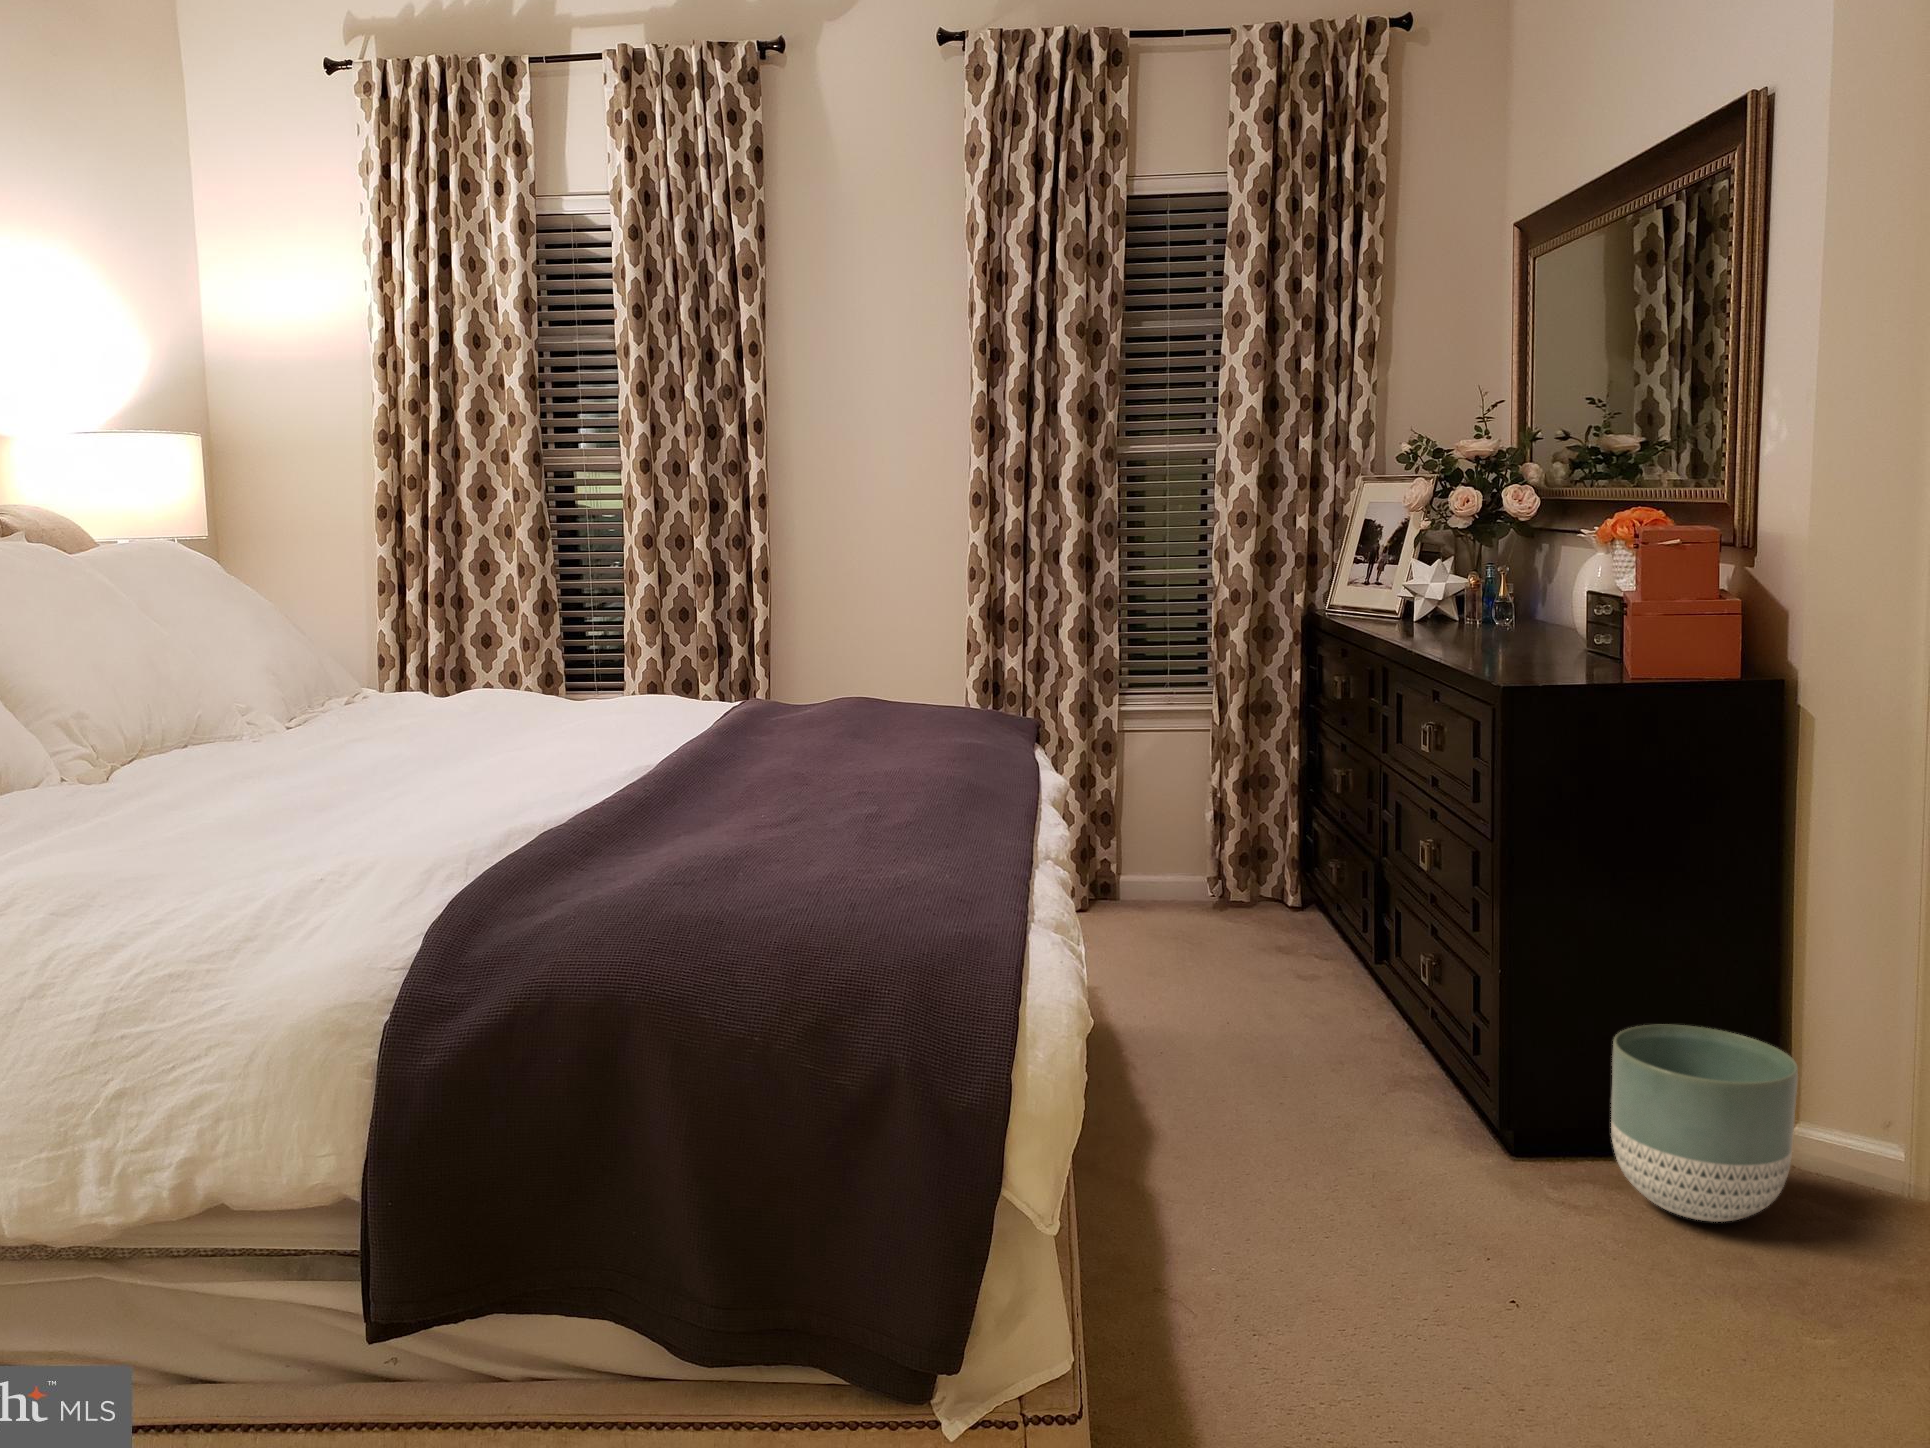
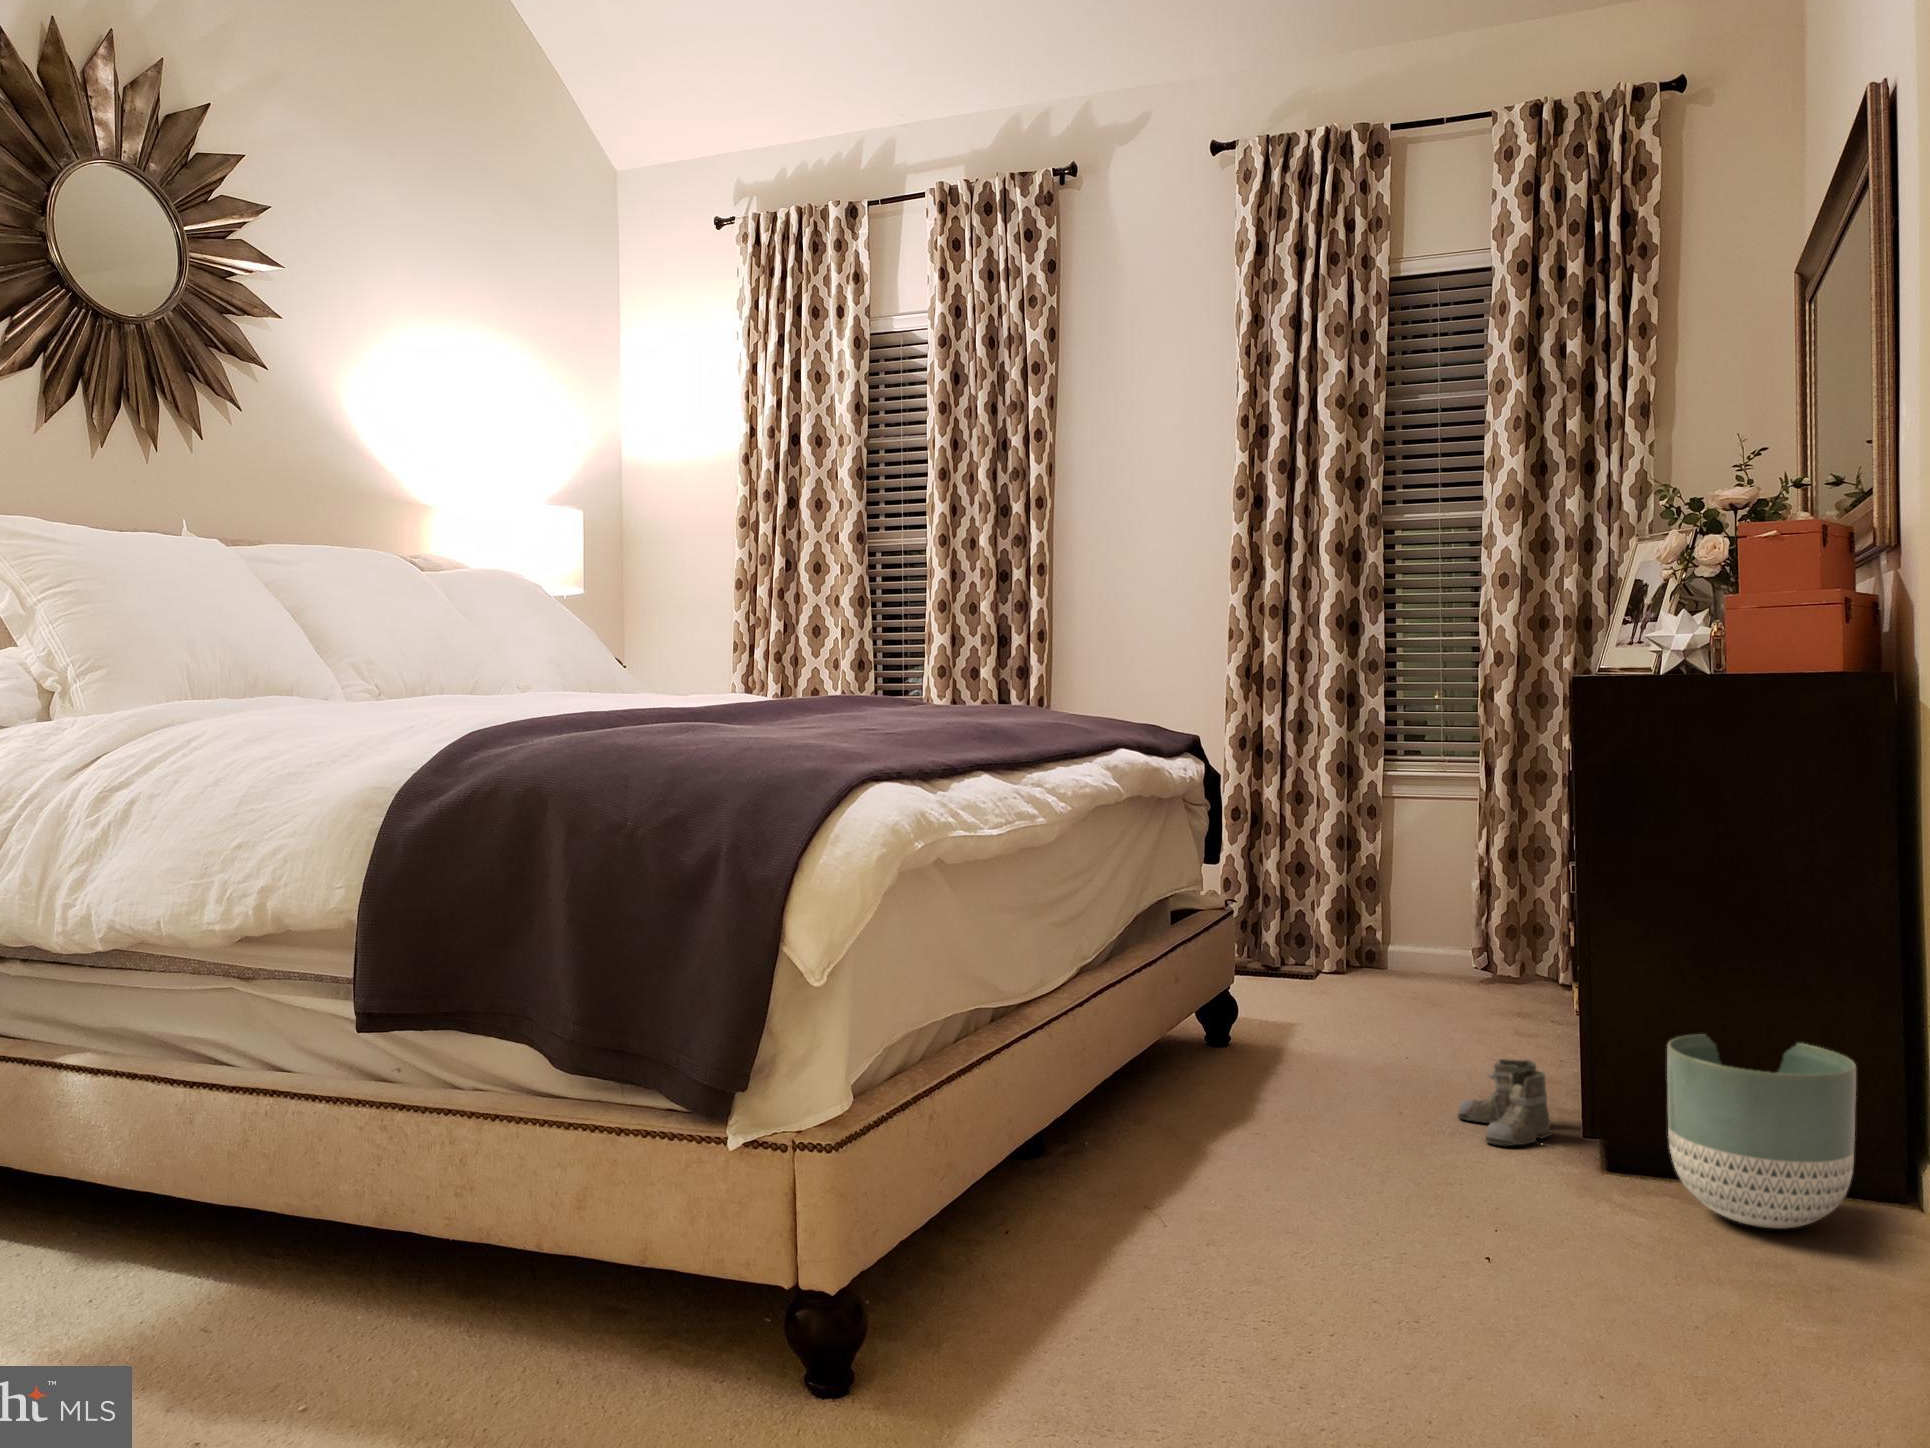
boots: none [1341,1043,1458,1143] -> present [1458,1059,1552,1146]

